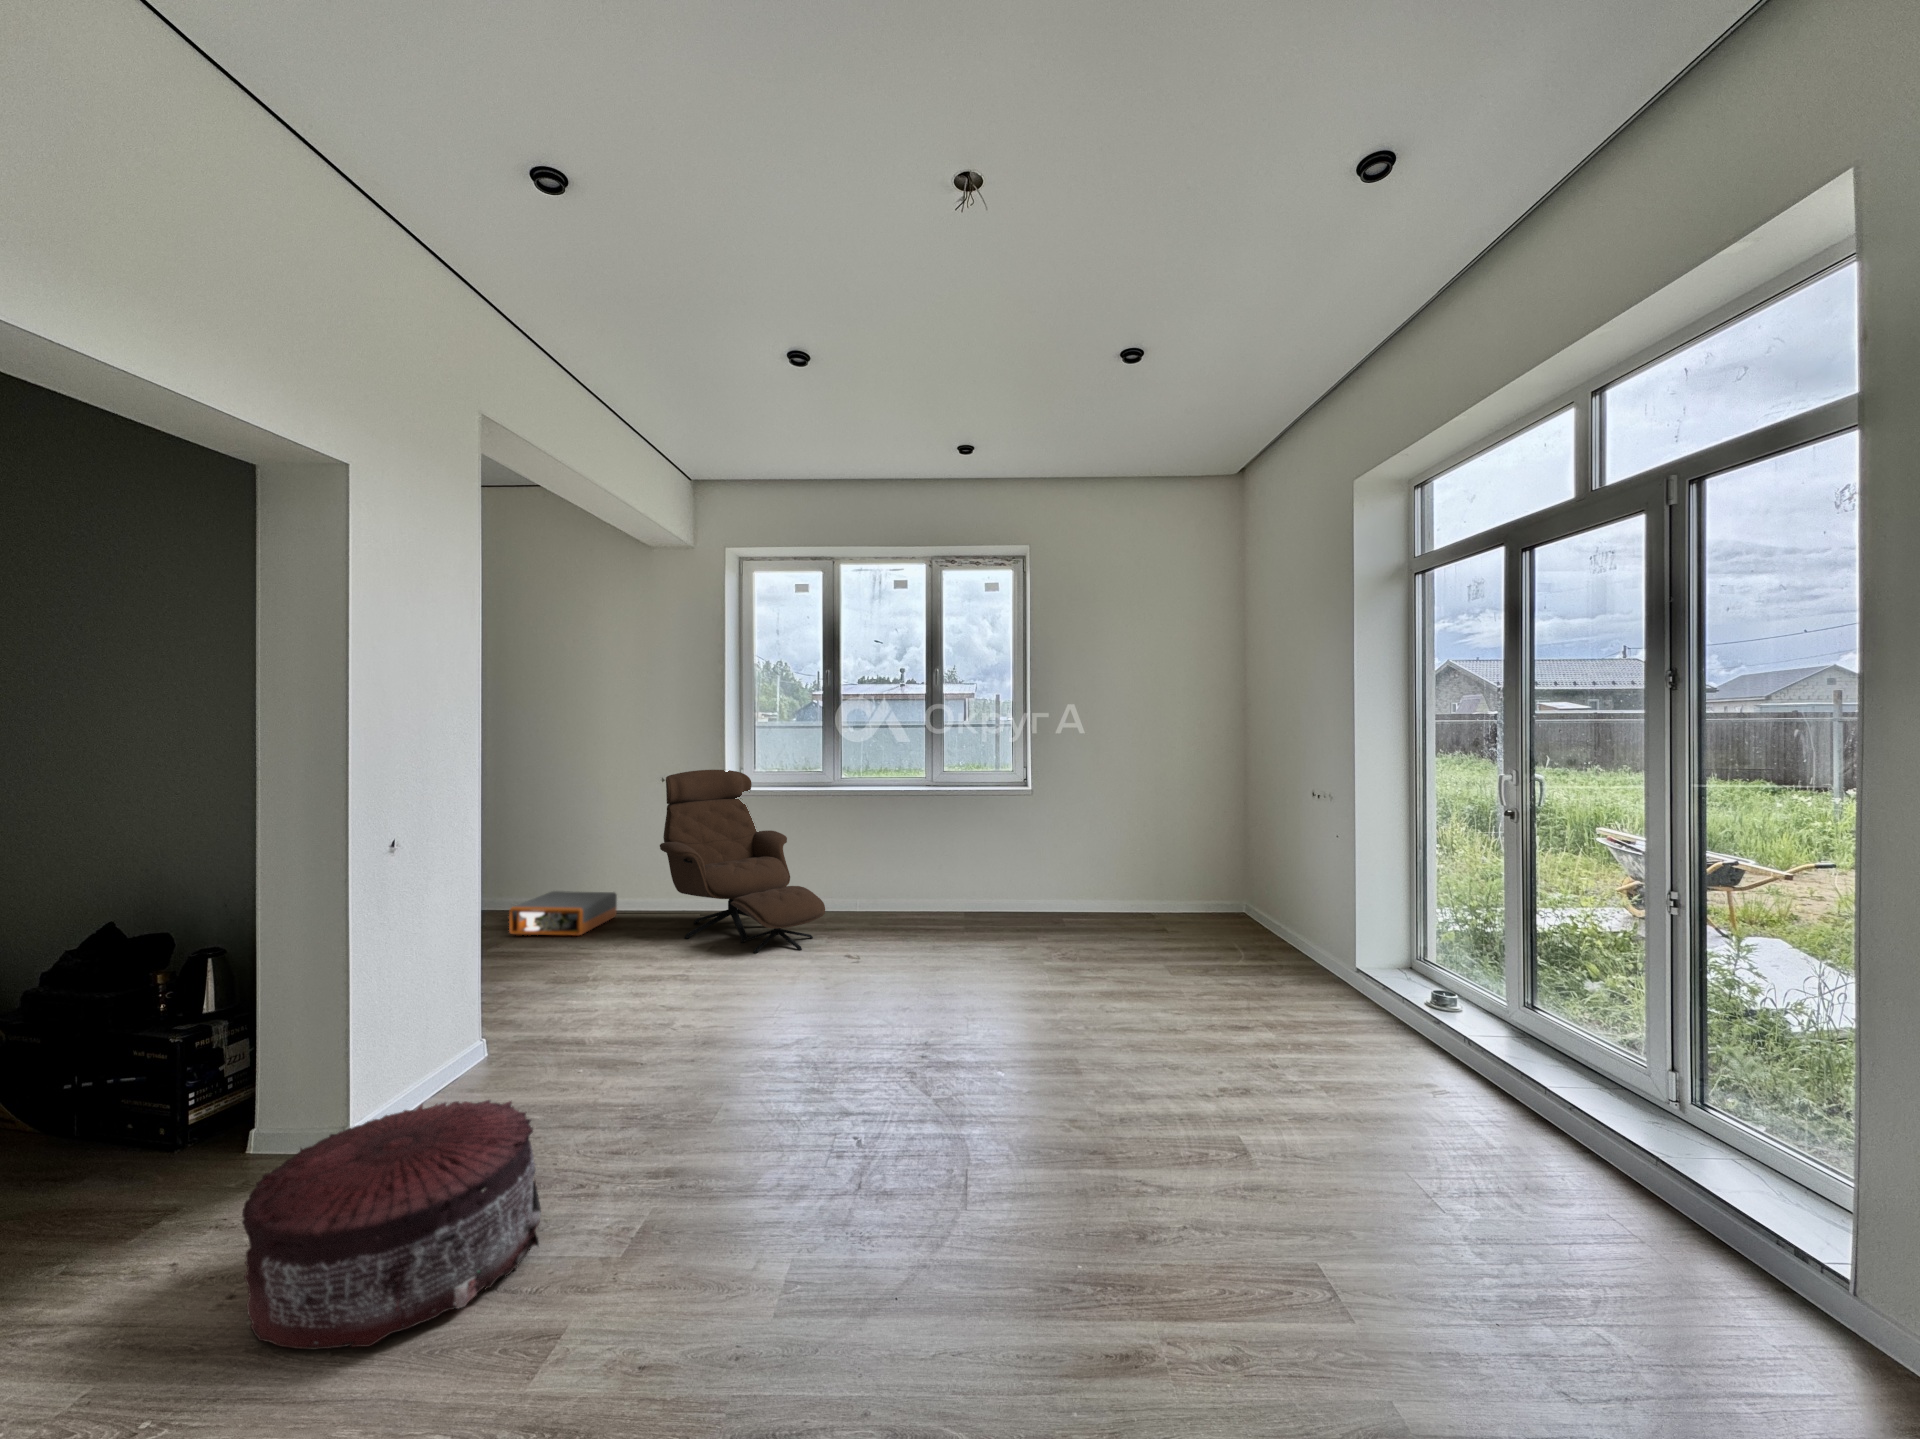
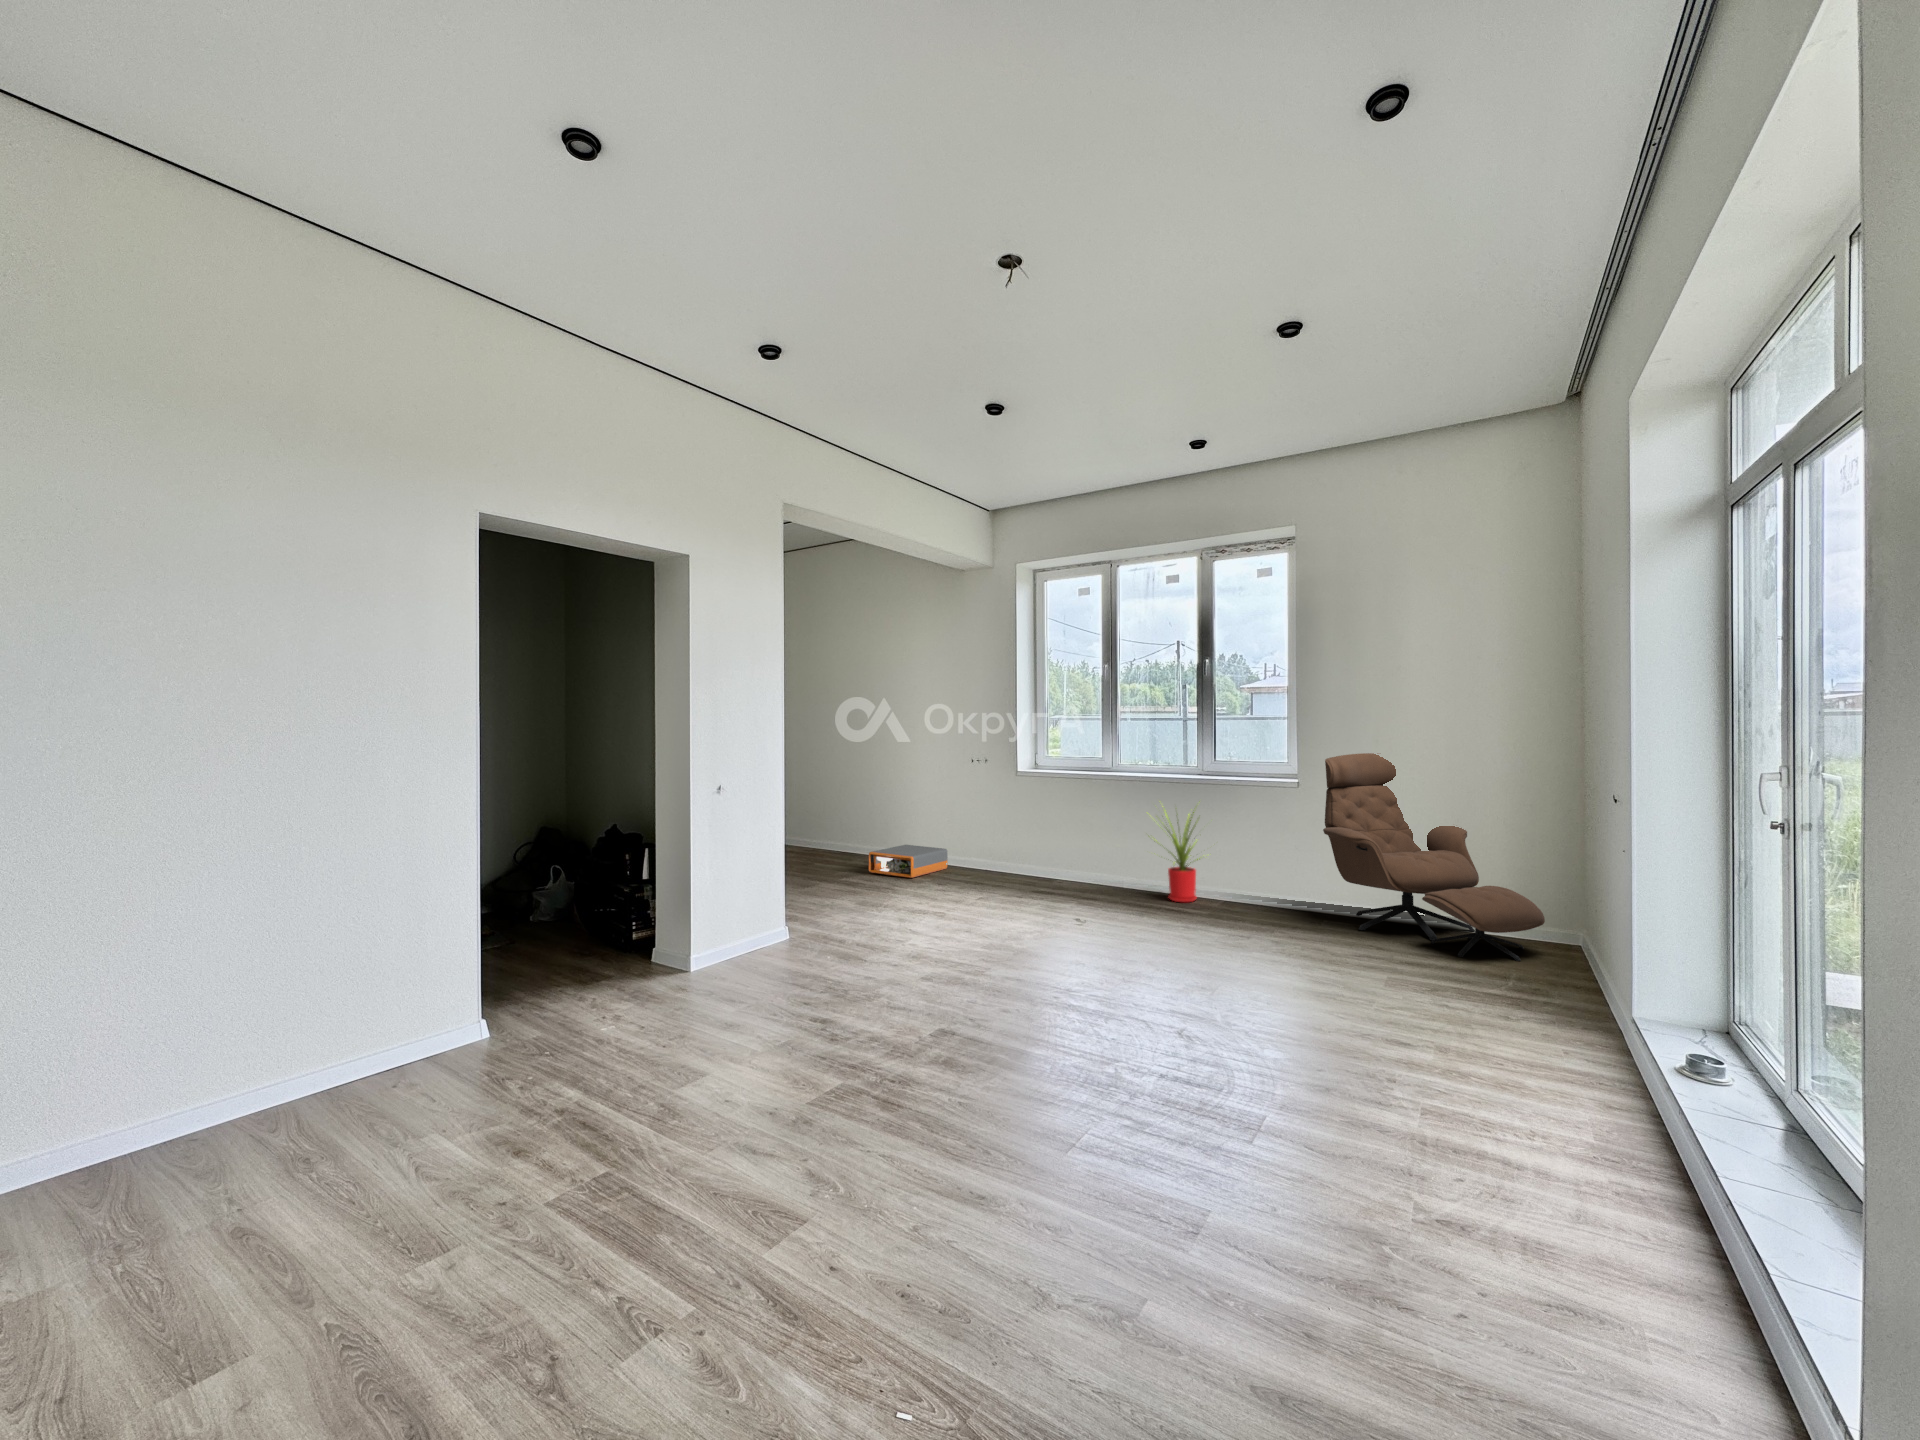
lounge chair: present [660,770,825,953] -> present [1323,753,1545,961]
house plant: none [883,818,963,929] -> present [1156,810,1200,902]
pouf: present [242,1100,541,1349] -> none [594,939,745,1051]

